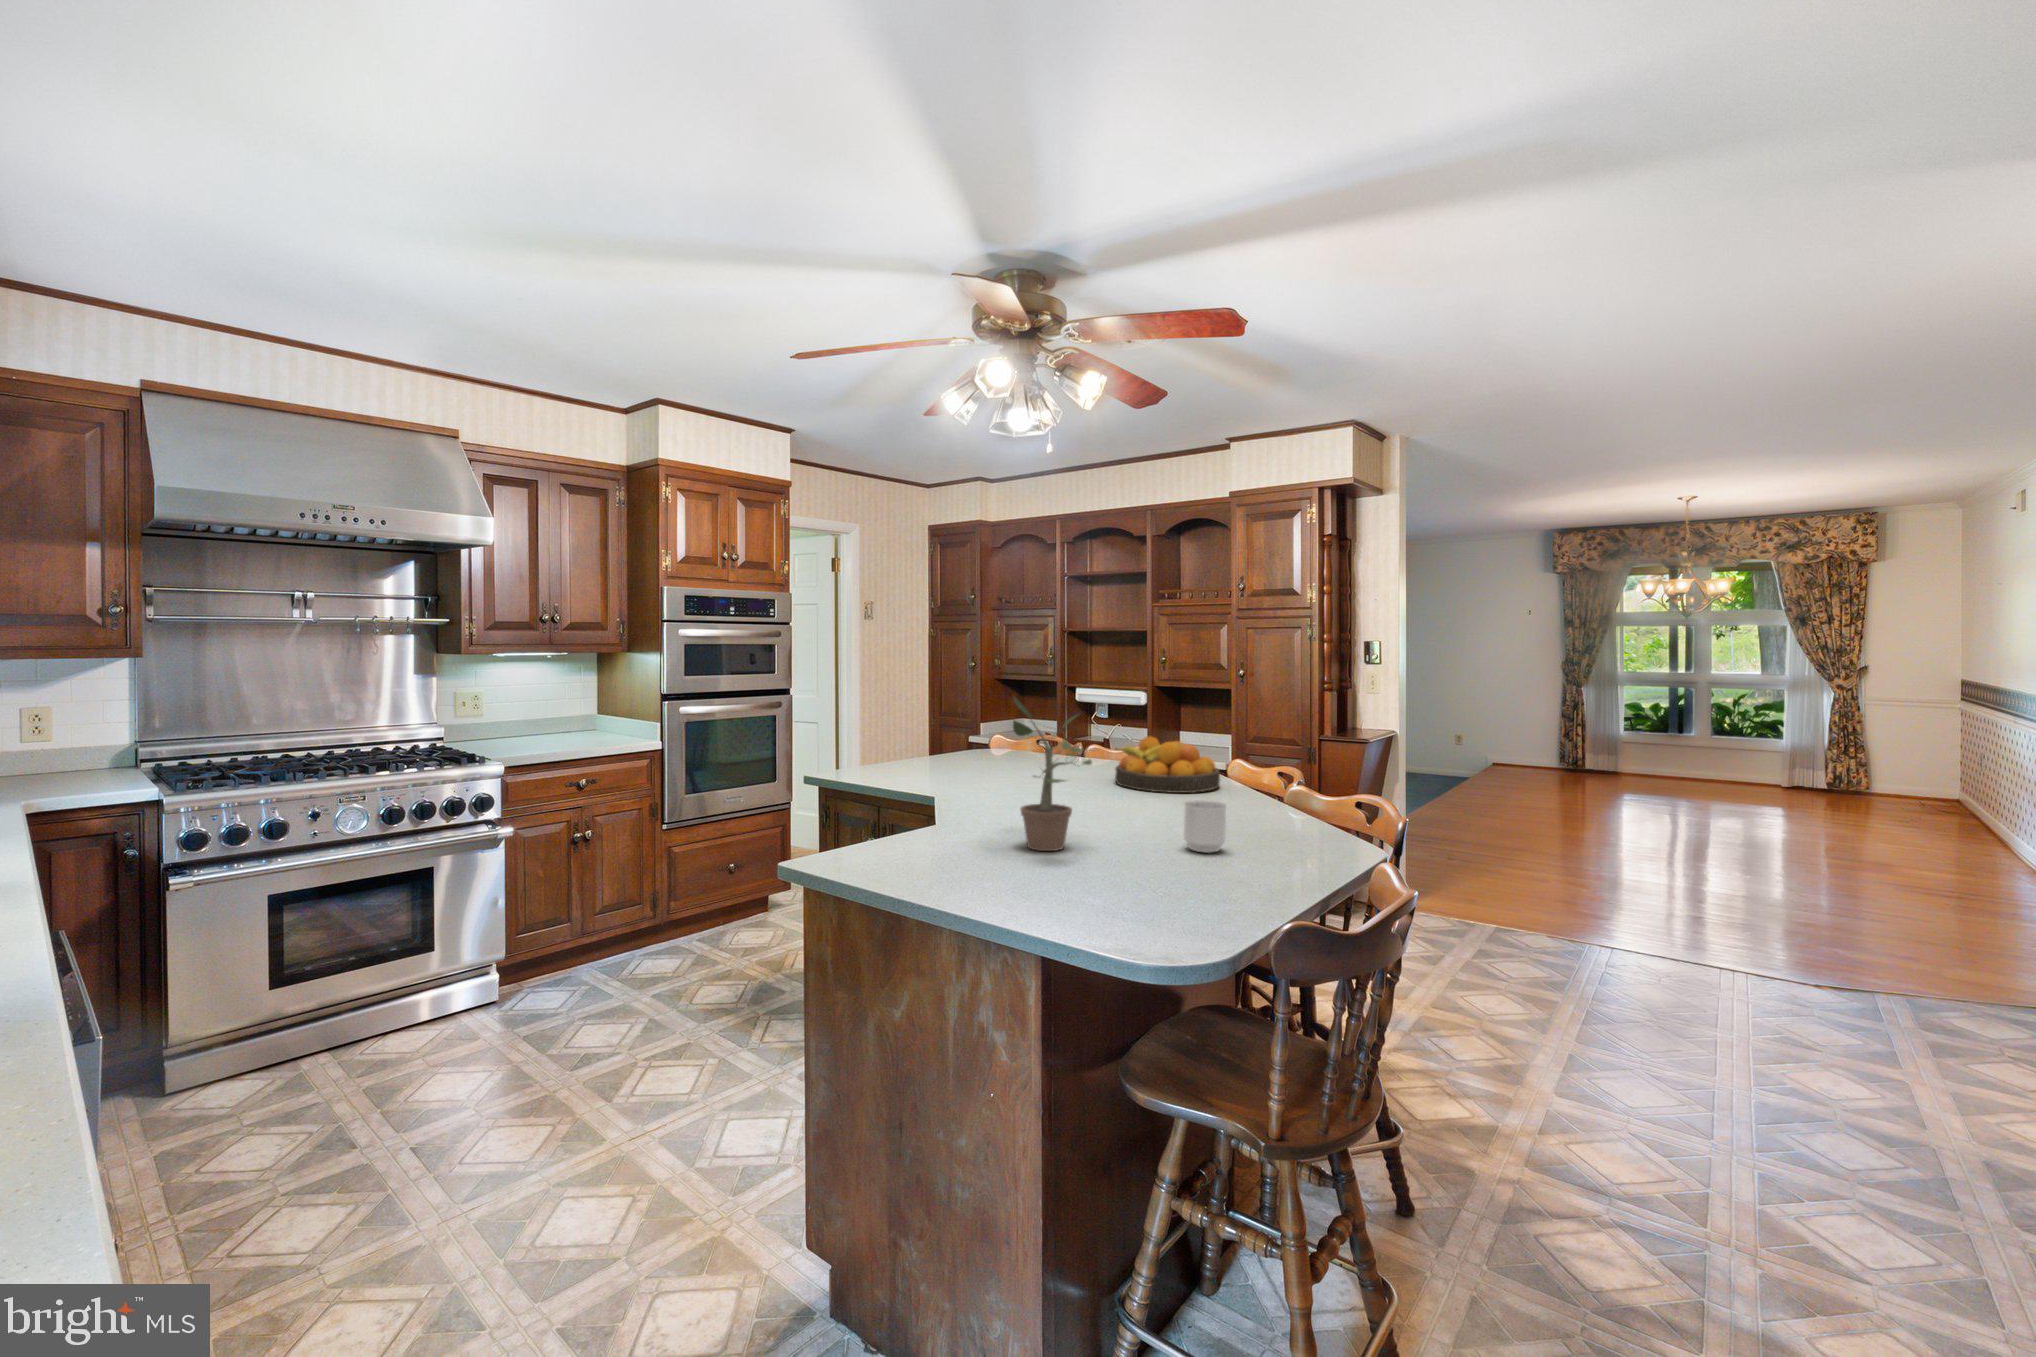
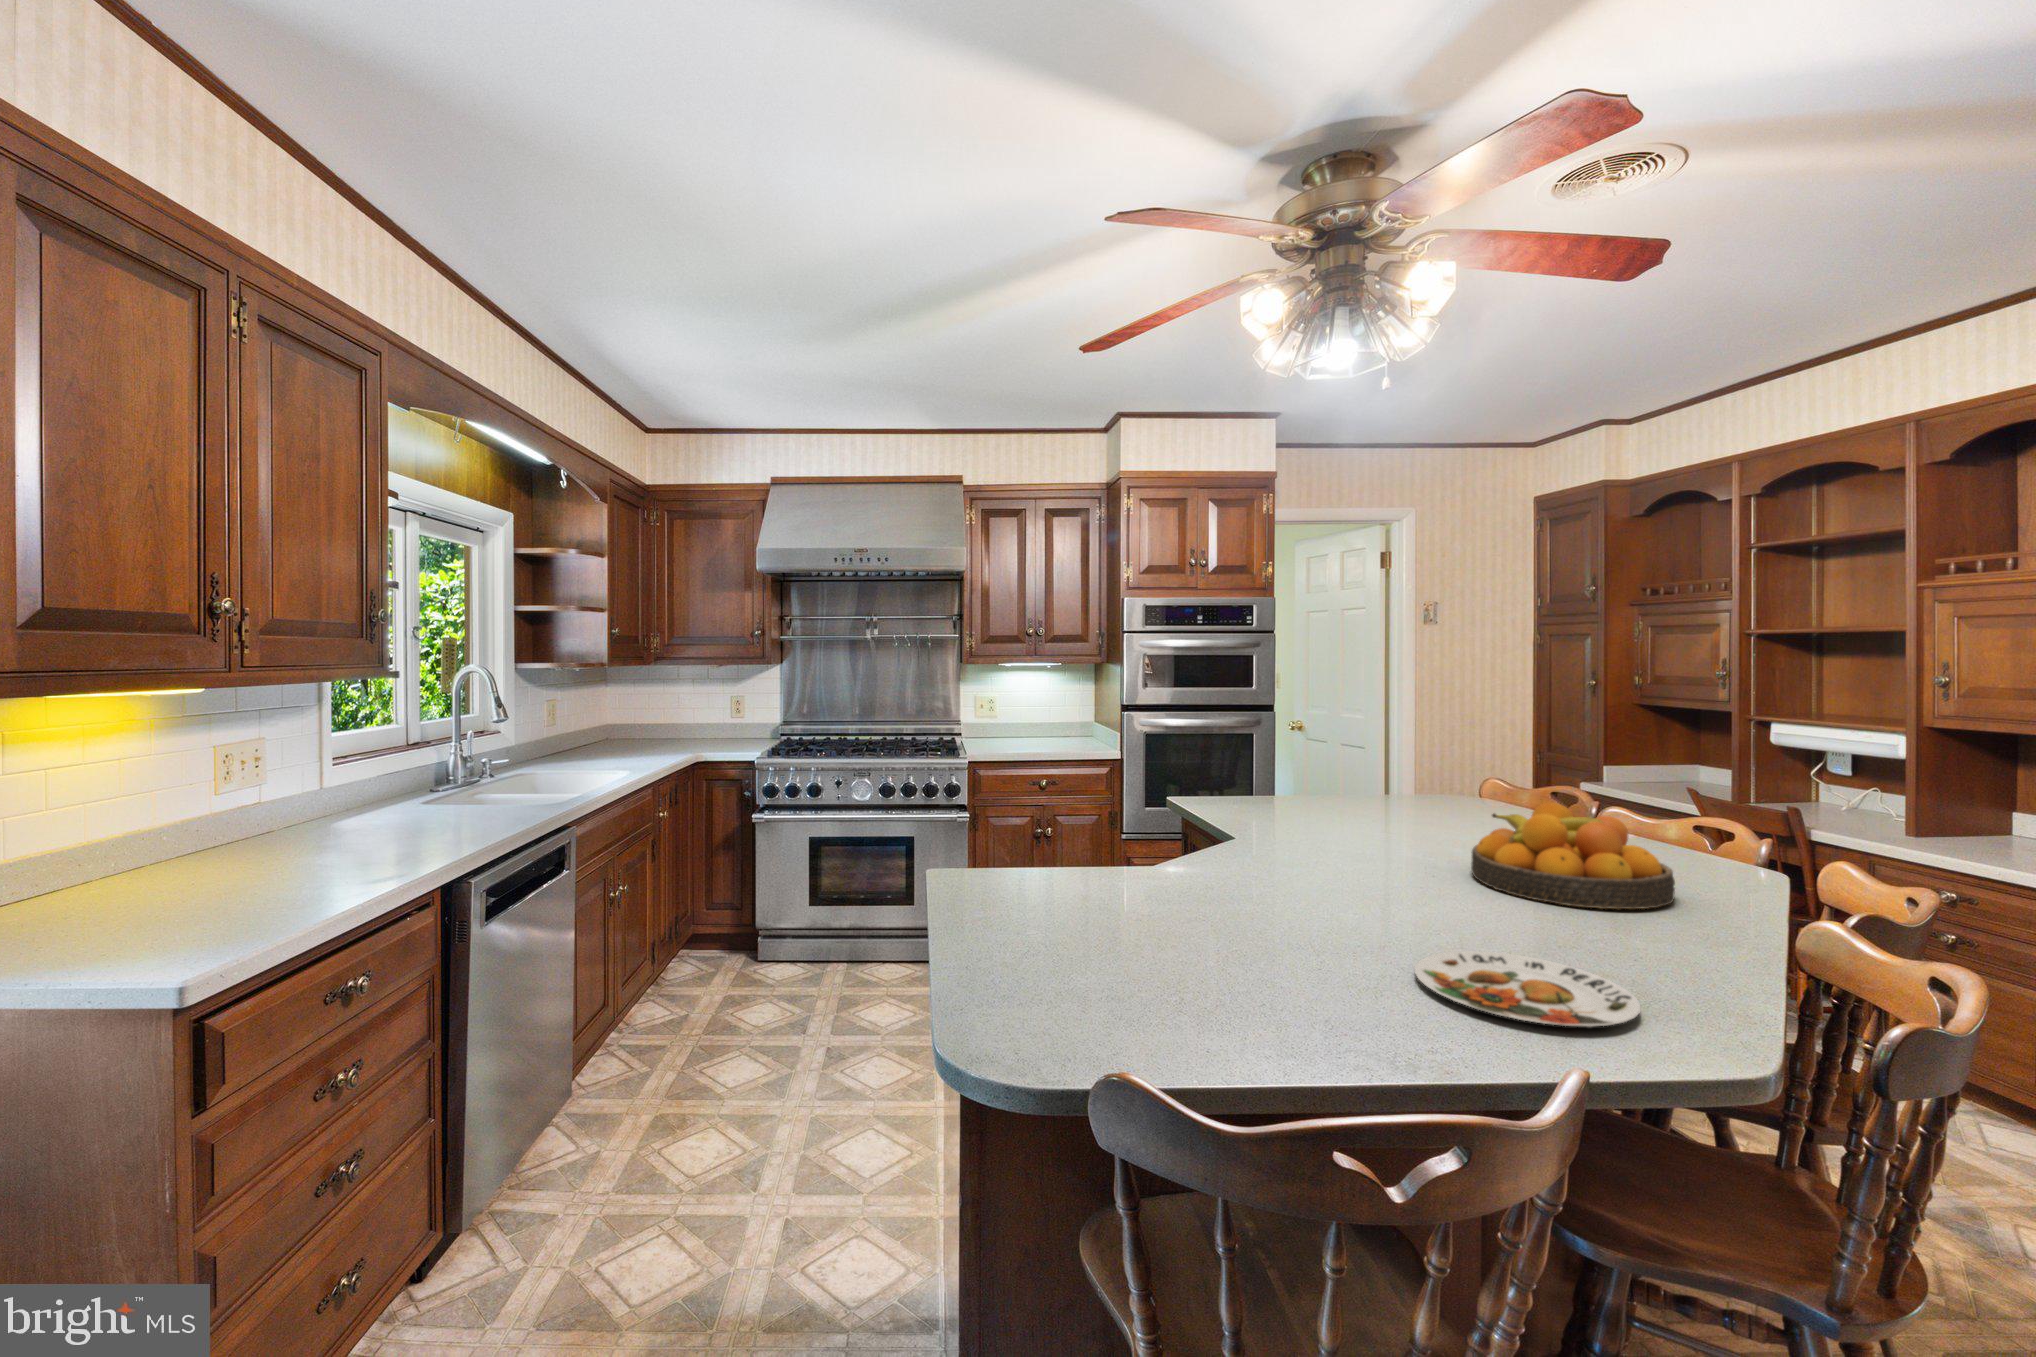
potted plant: present [1013,697,1092,851] -> none [1027,716,1169,927]
mug: present [1184,800,1226,853] -> none [1234,900,1305,989]
plate: none [1223,814,1334,837] -> present [1415,951,1640,1027]

